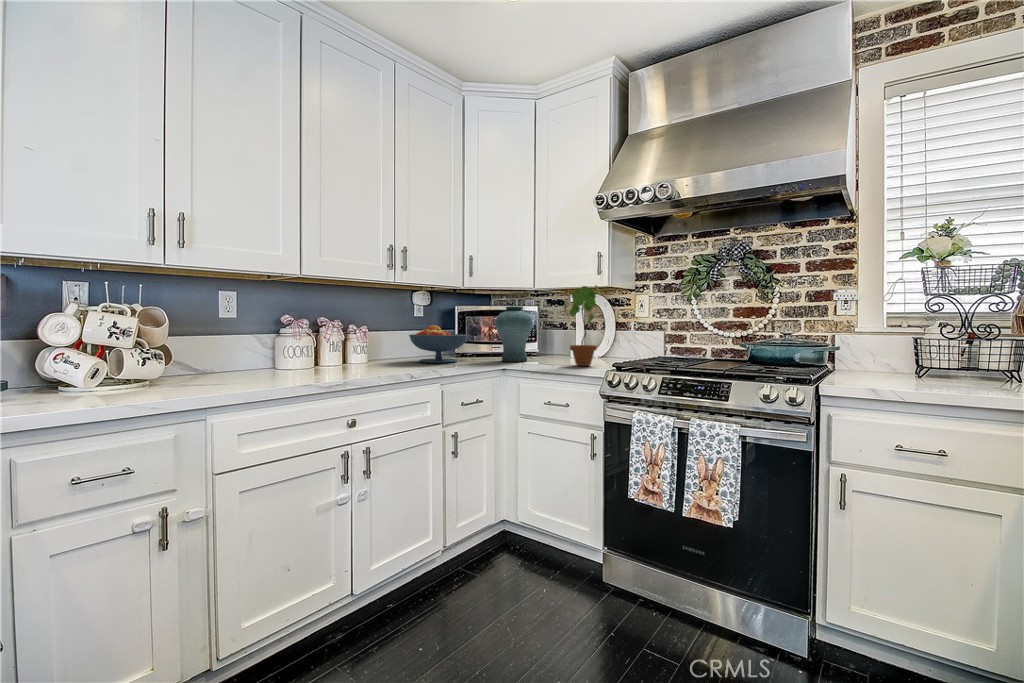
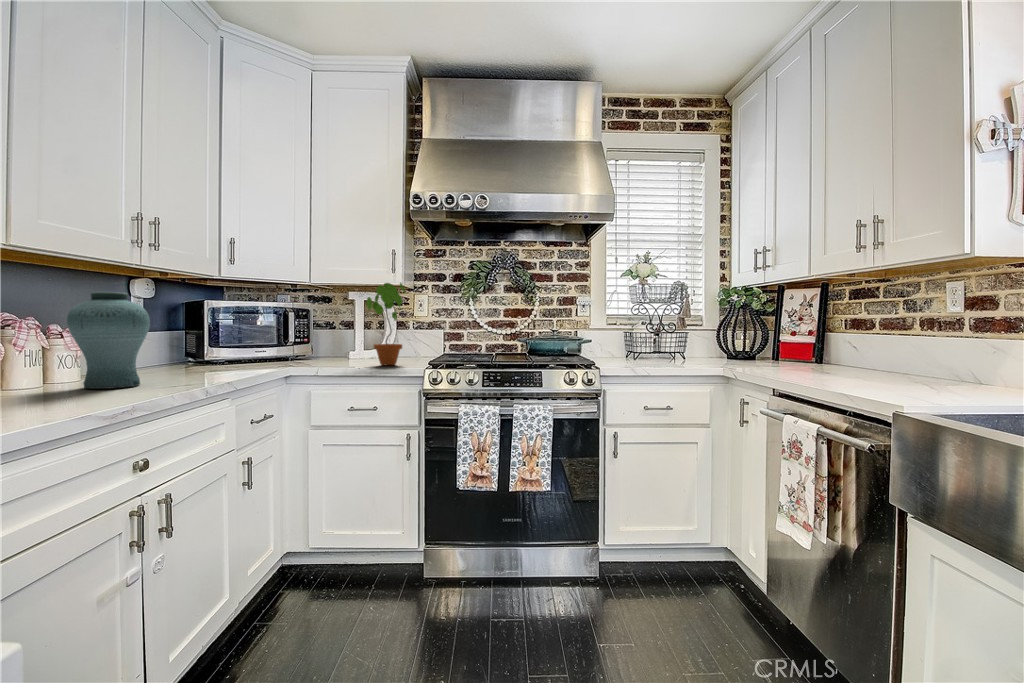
vase: present [496,306,532,362] -> present [67,292,150,389]
fruit bowl: present [409,325,468,363] -> none [145,323,237,372]

